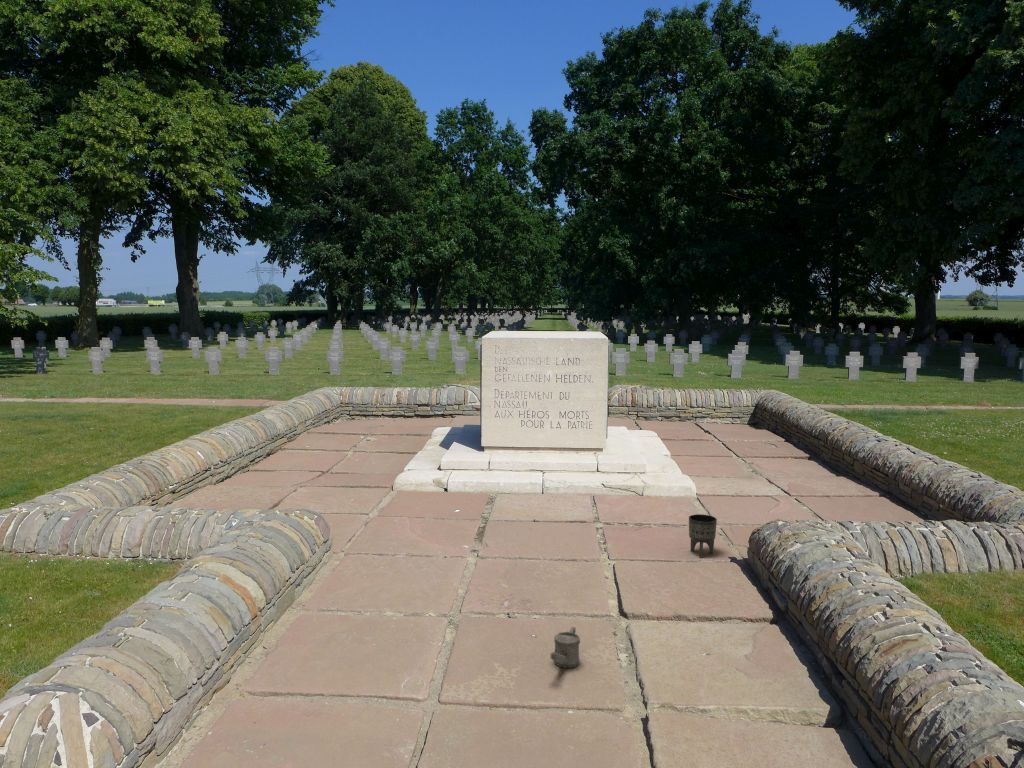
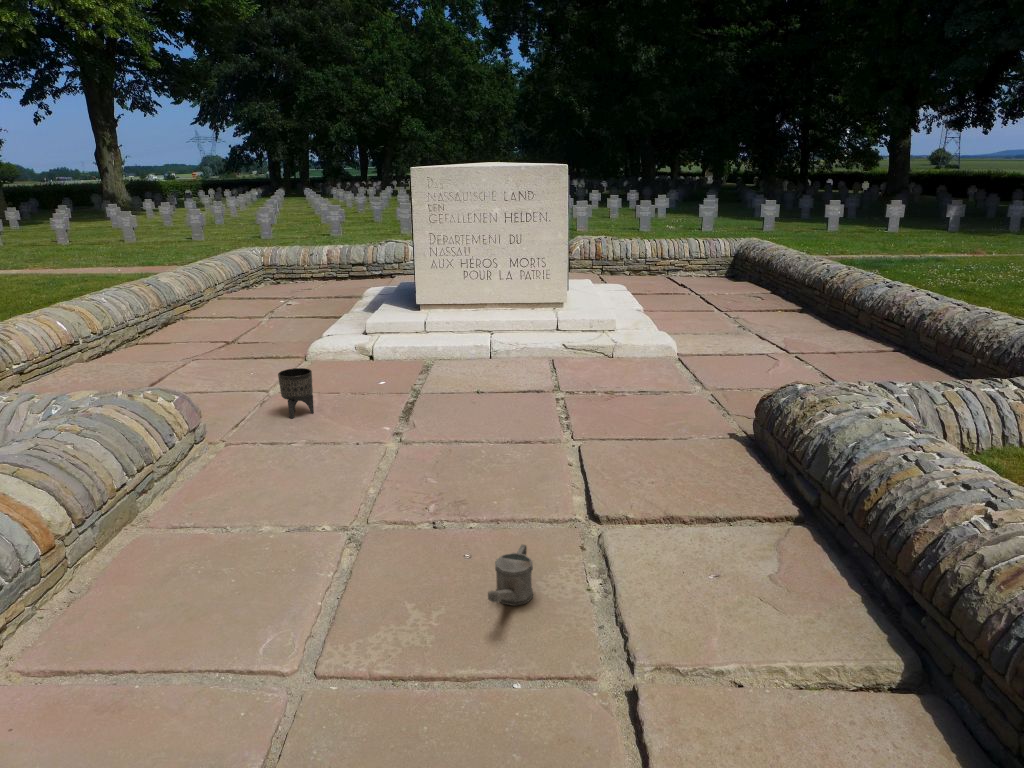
planter: present [689,514,717,558] -> present [278,368,314,418]

